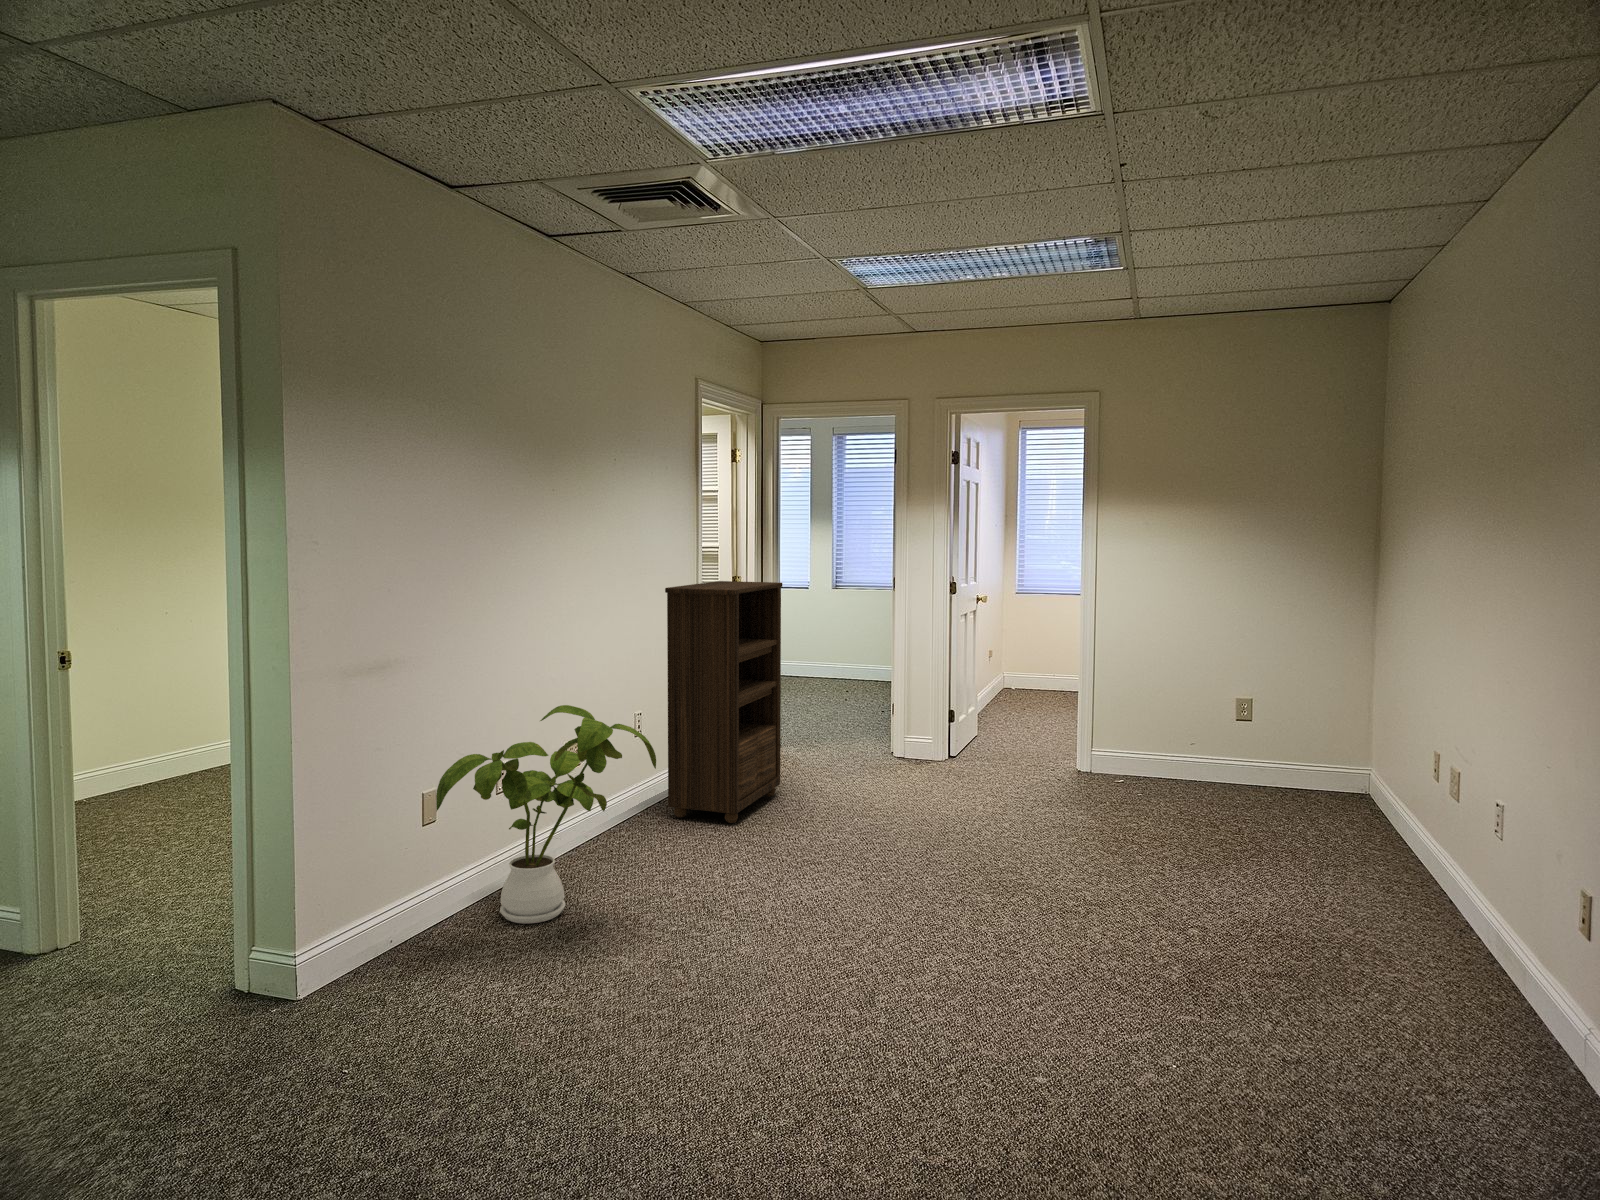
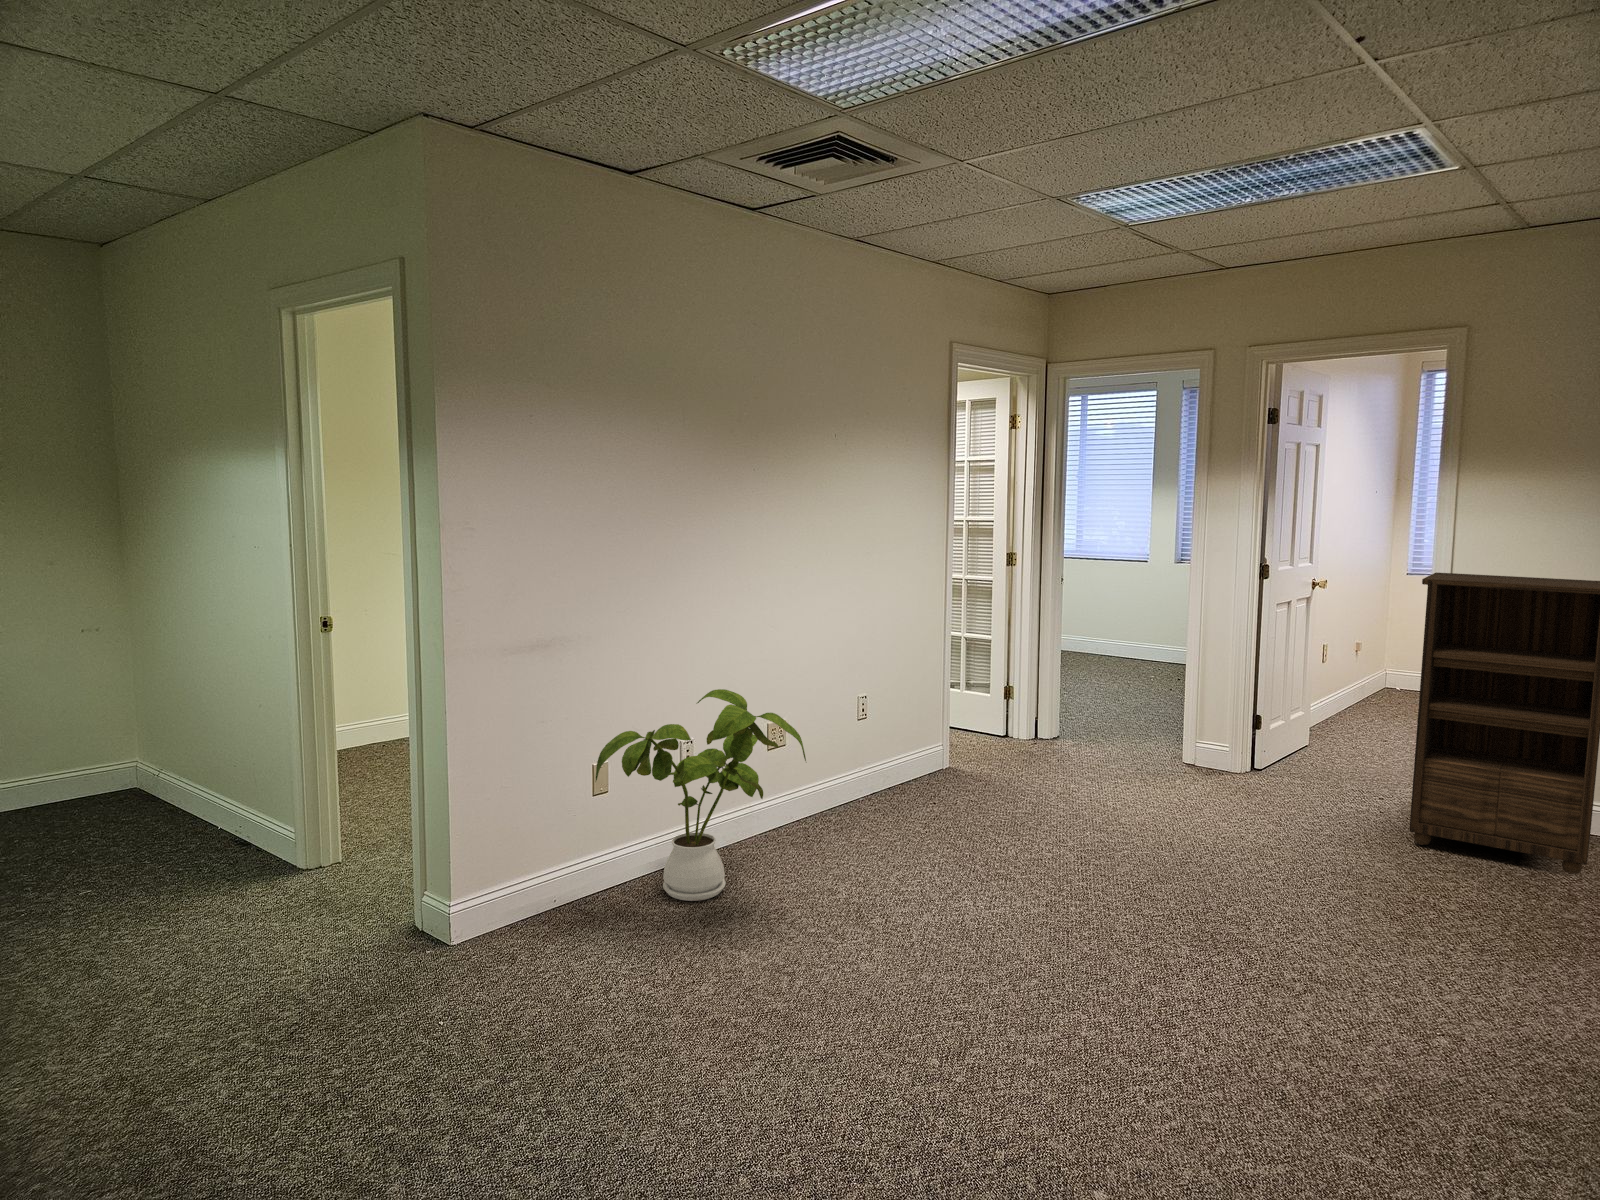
bookshelf: present [665,581,782,823] -> present [1409,572,1600,874]

